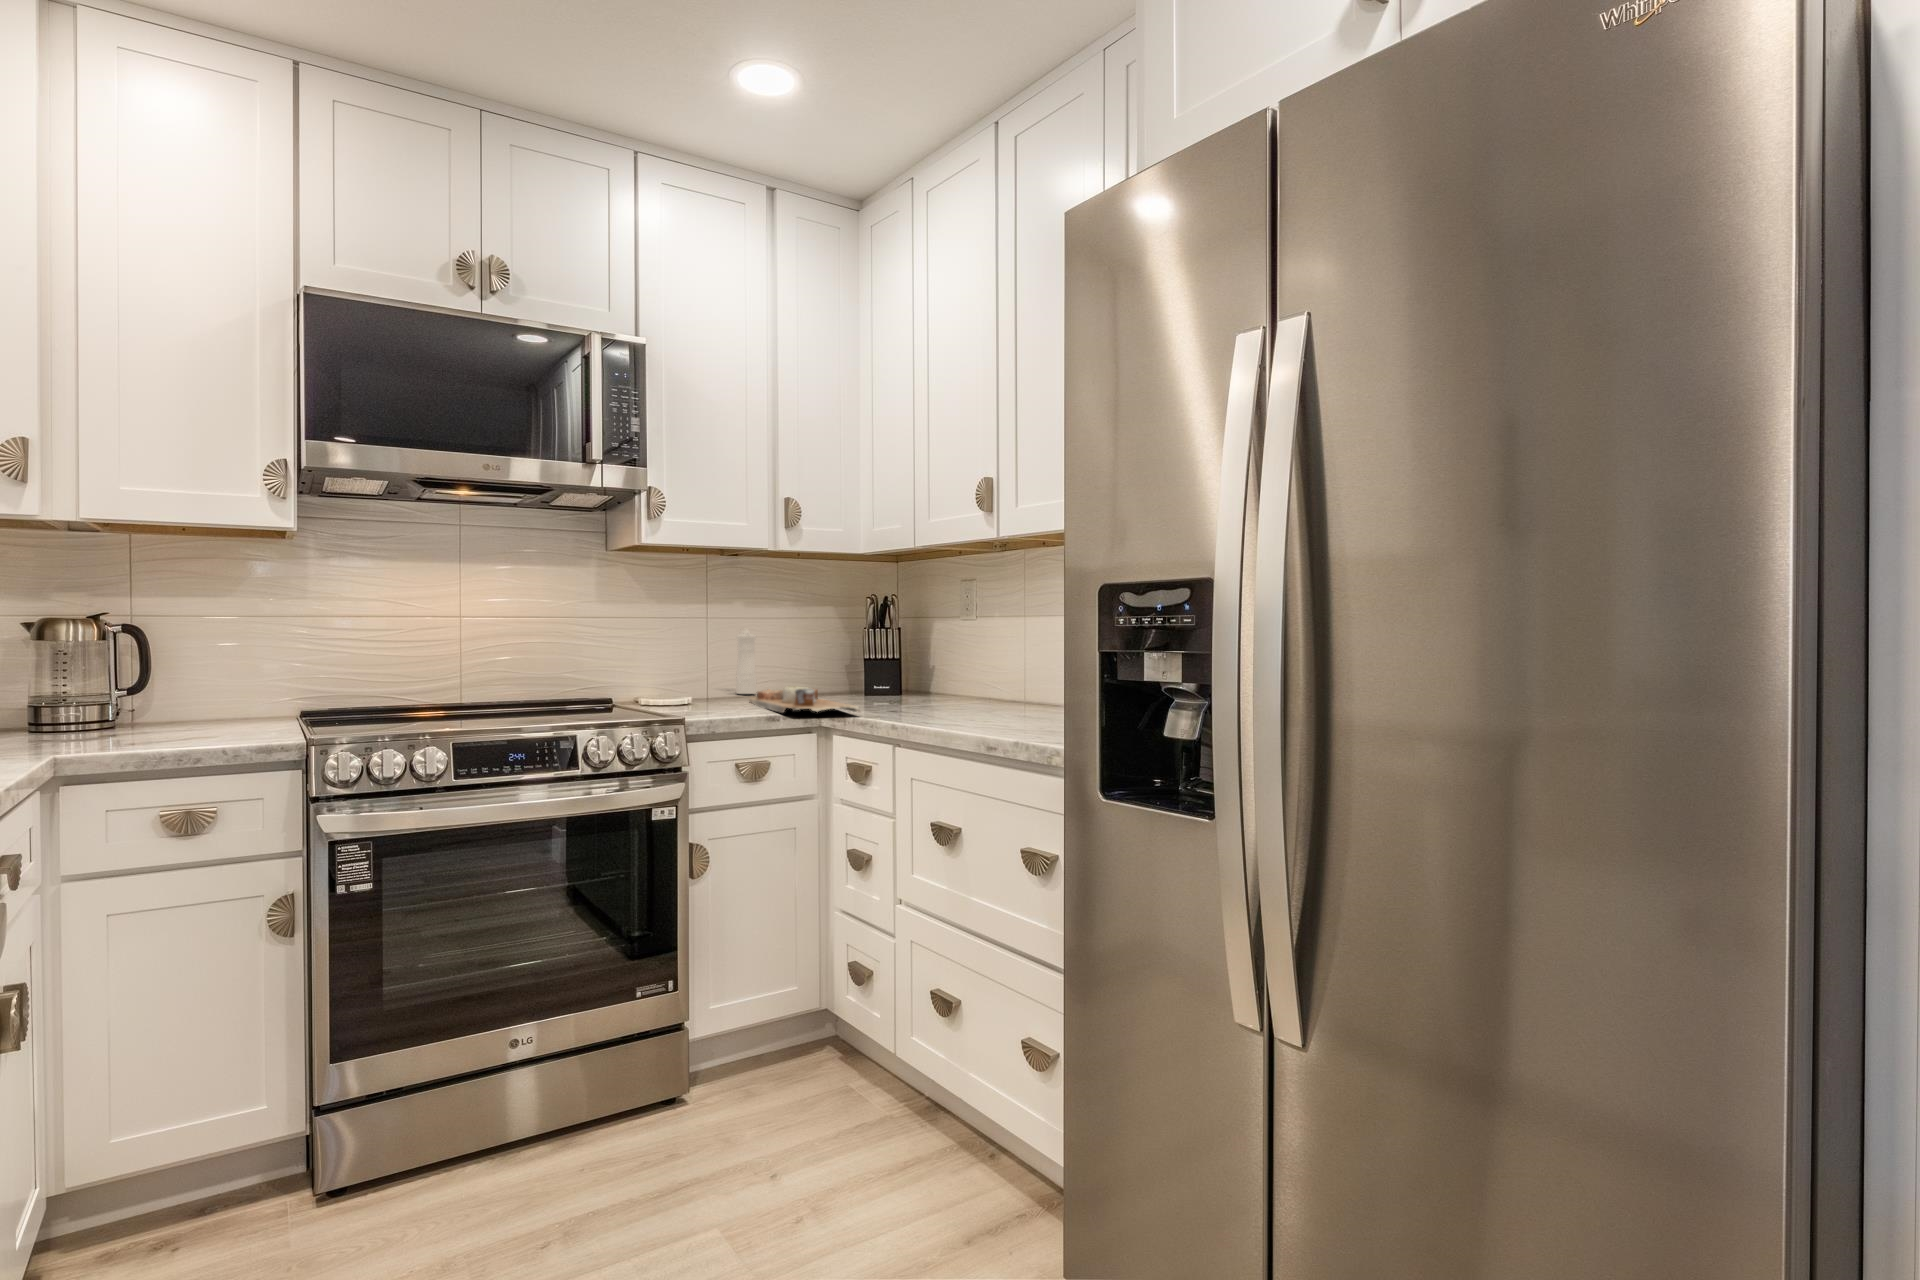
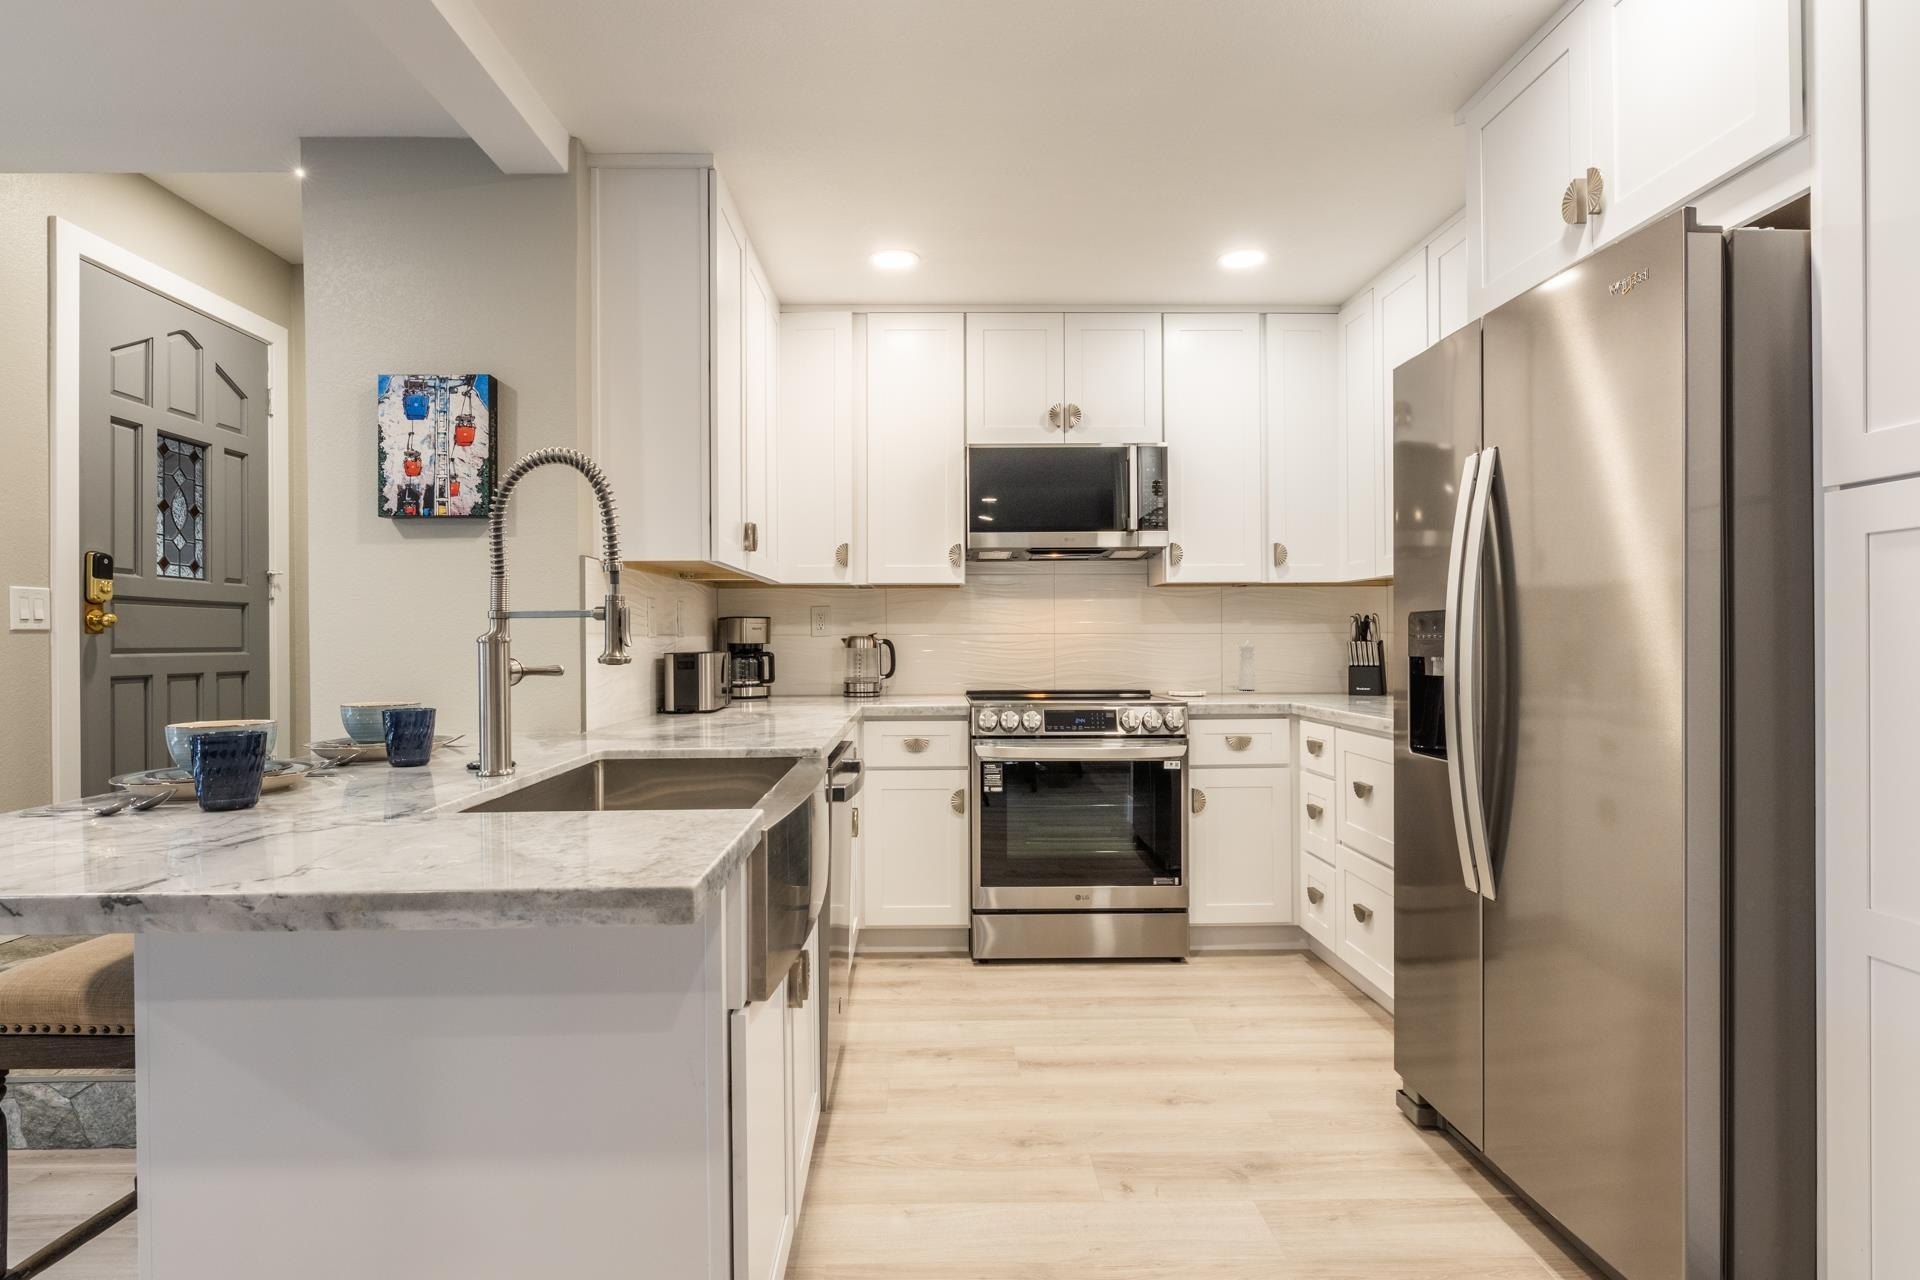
cutting board: present [749,686,860,713] -> none [1244,683,1321,704]

